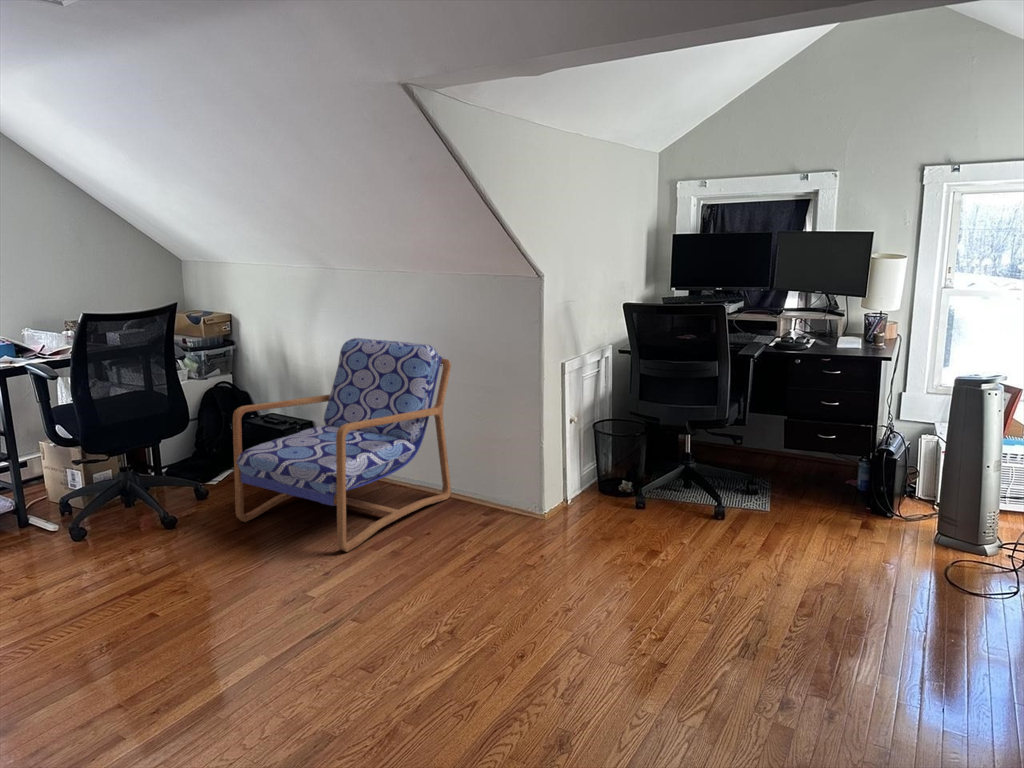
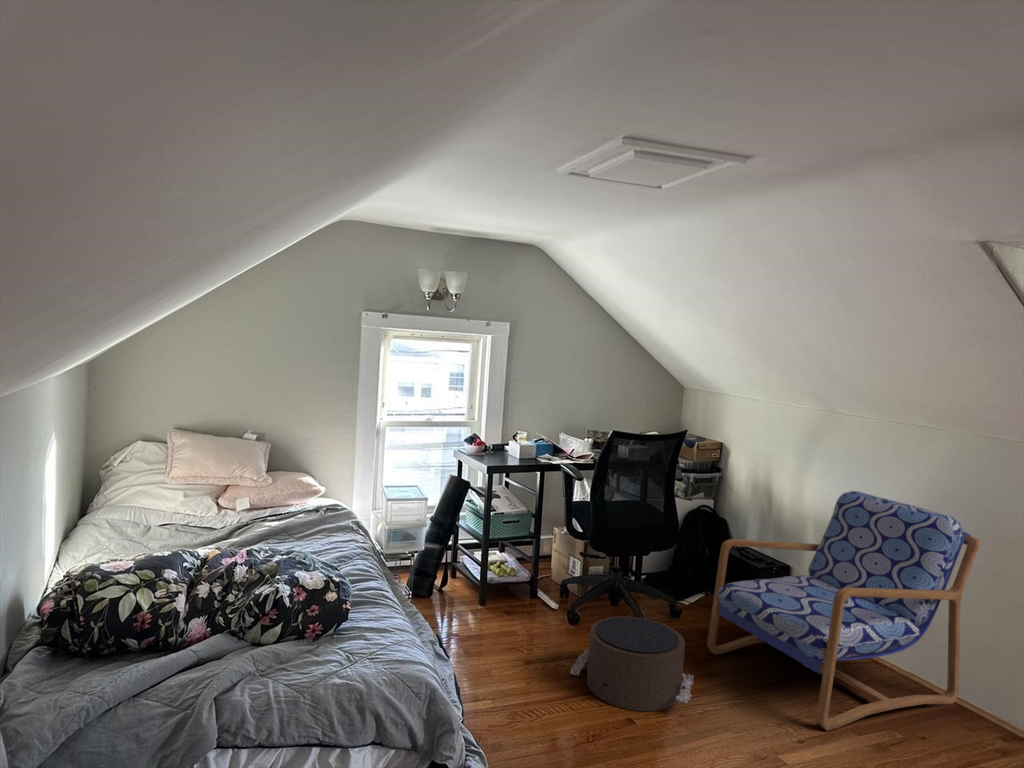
pouf: none [76,507,220,601] -> present [570,616,694,711]

